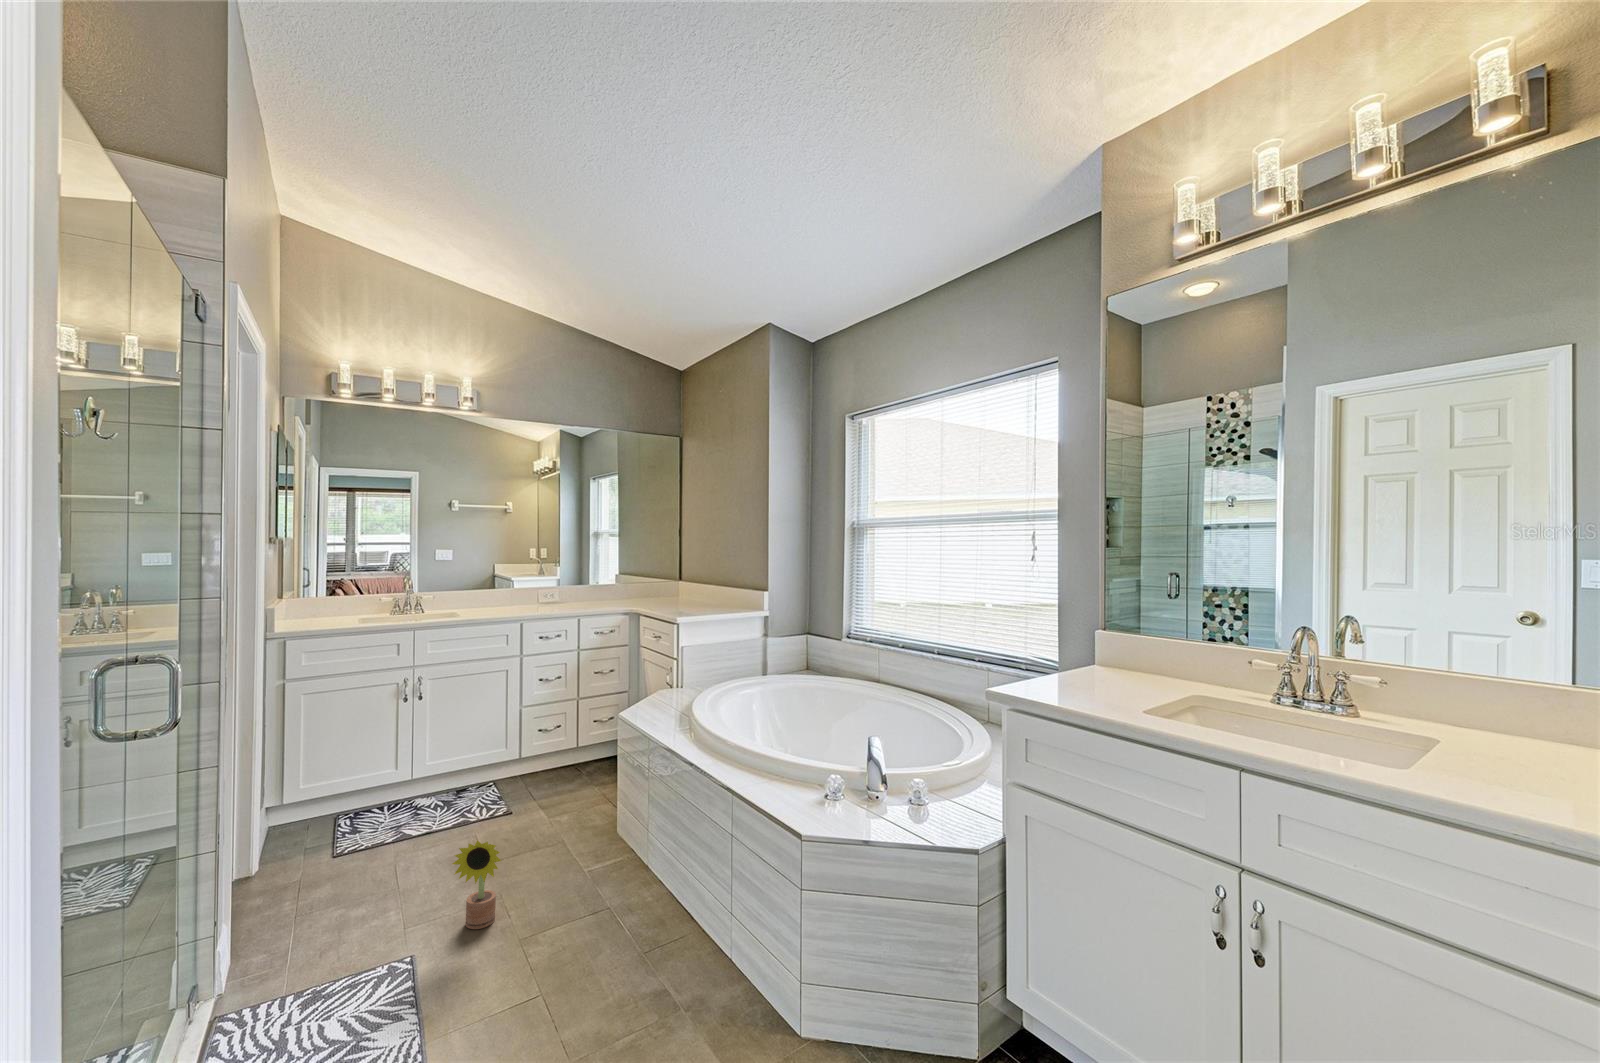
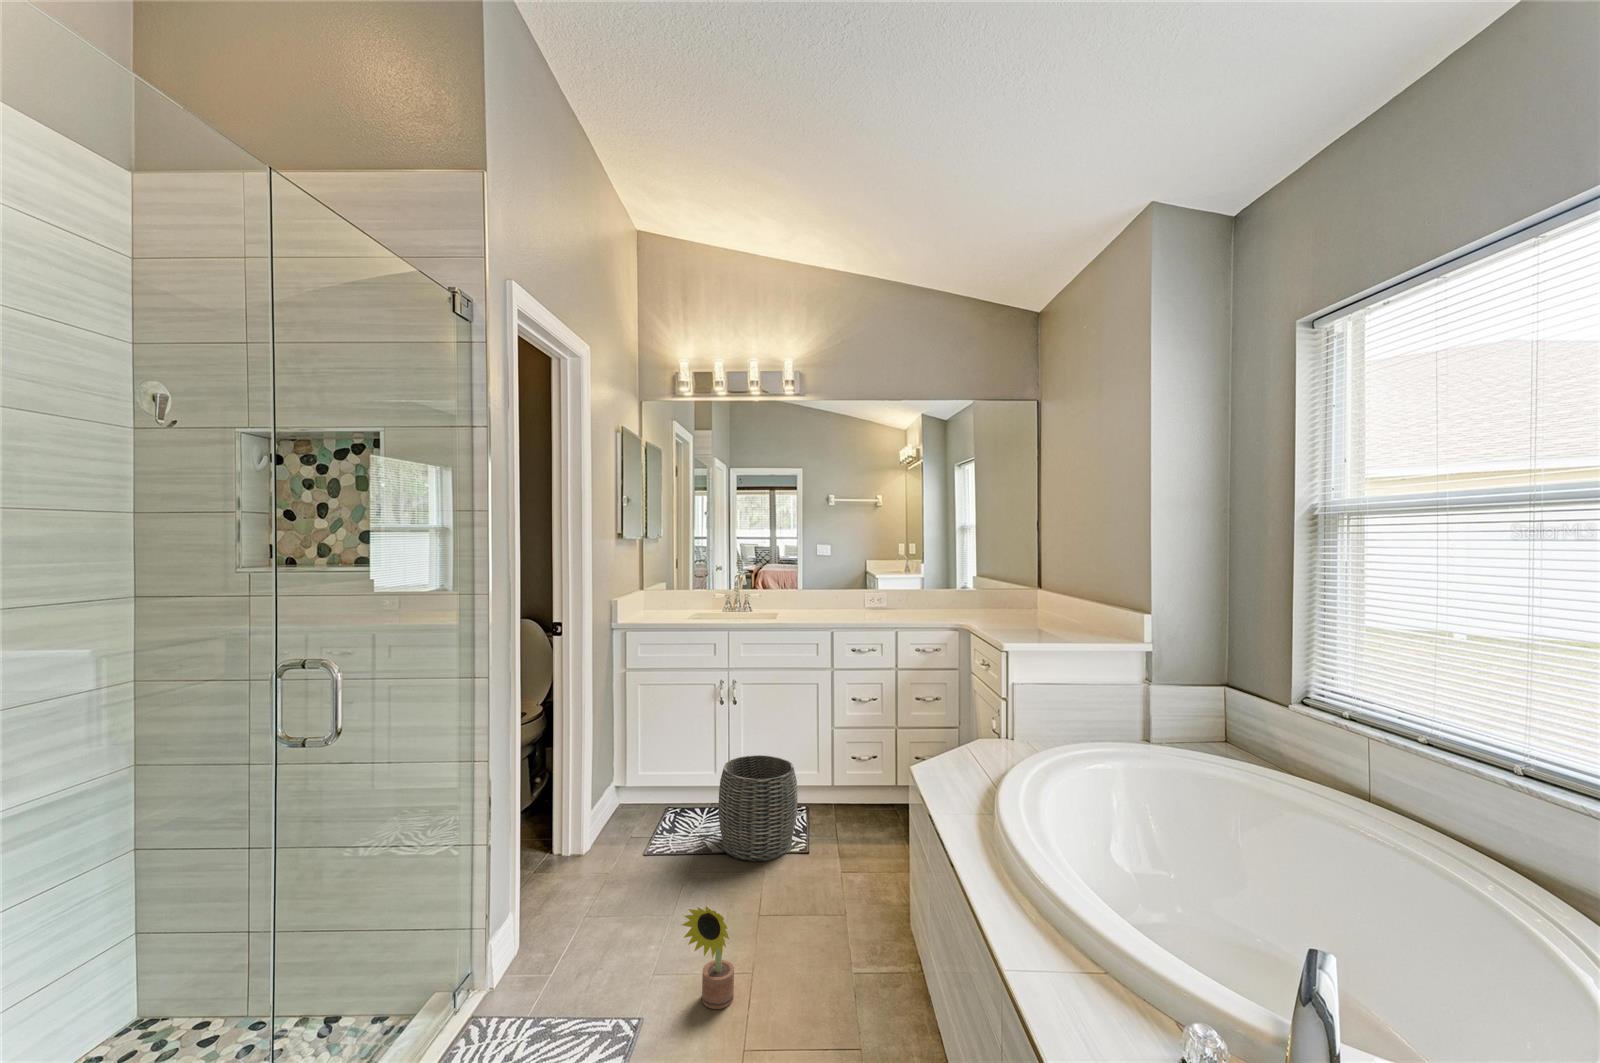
woven basket: none [417,739,497,833] -> present [718,755,797,861]

